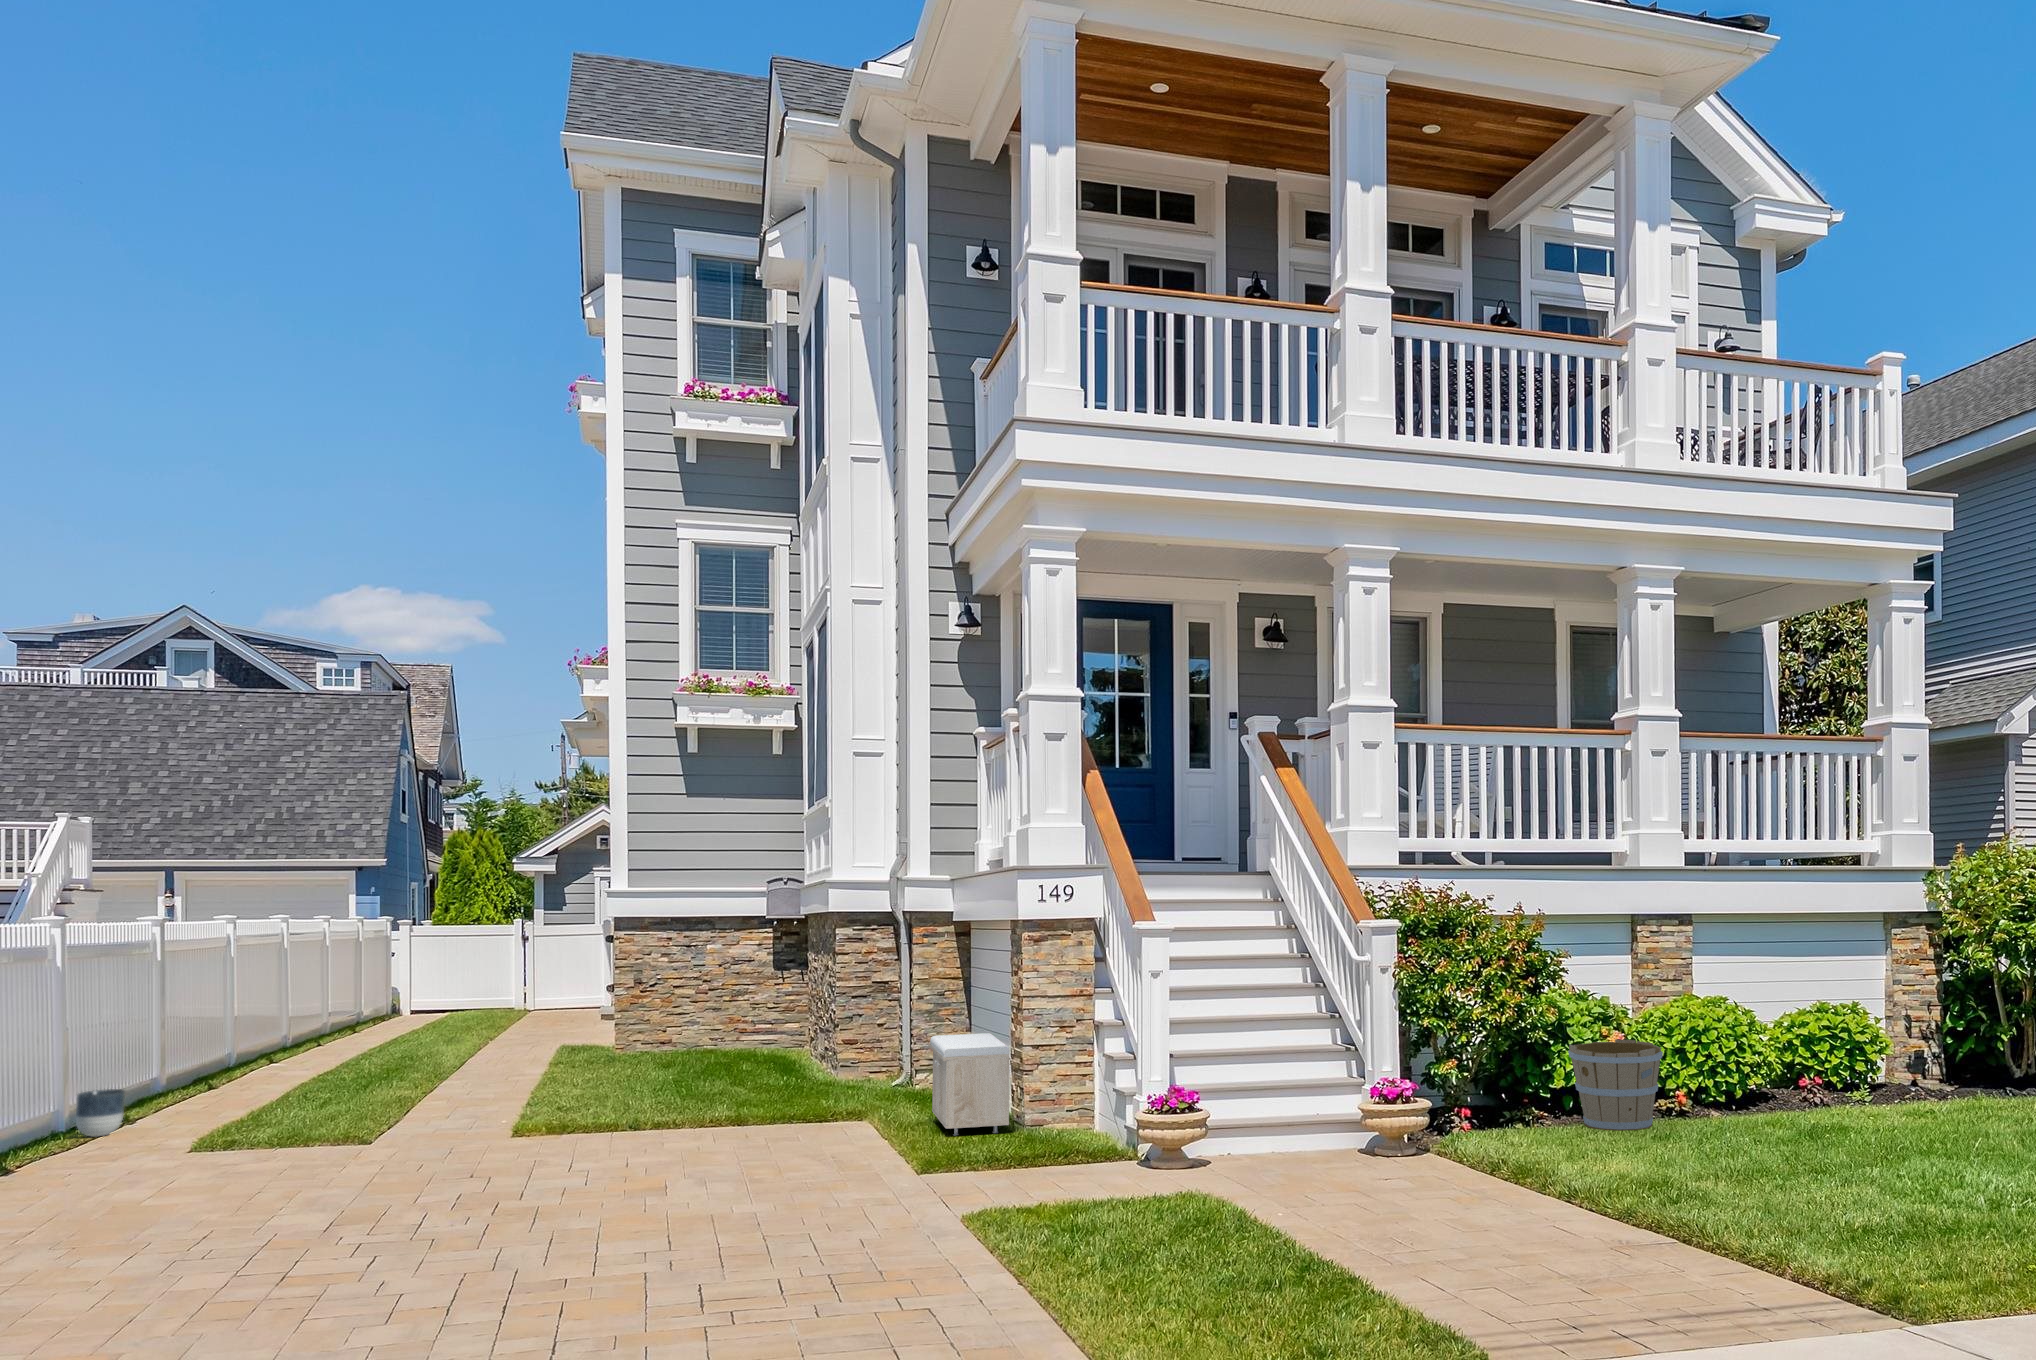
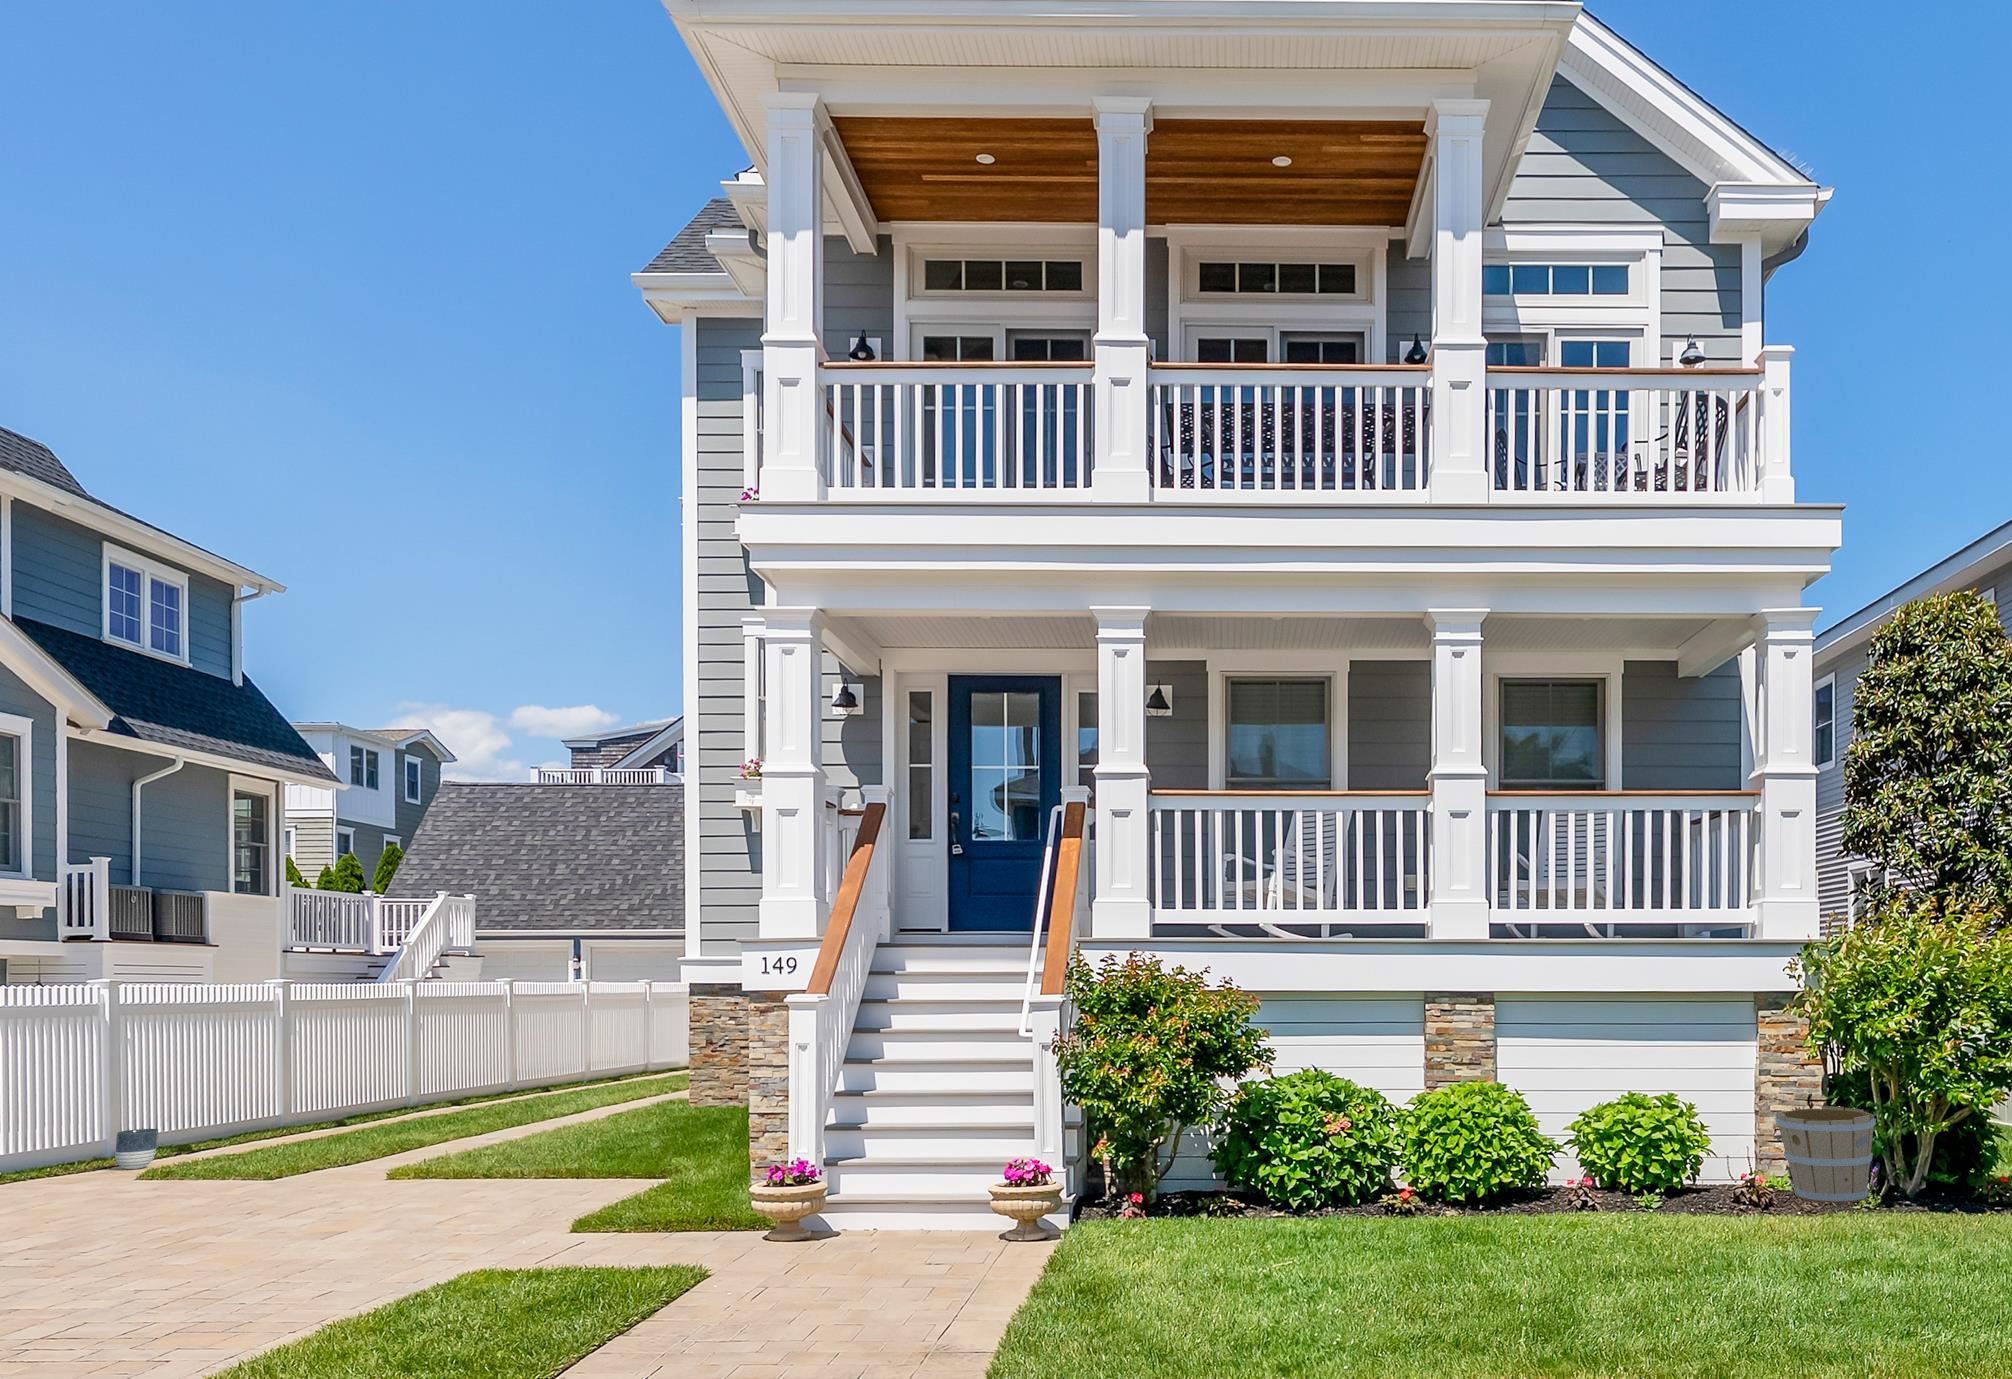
storage bench: present [930,1033,1009,1136] -> none [682,1101,777,1203]
wooden bucket: present [1568,1039,1663,1131] -> present [1775,1106,1876,1202]

